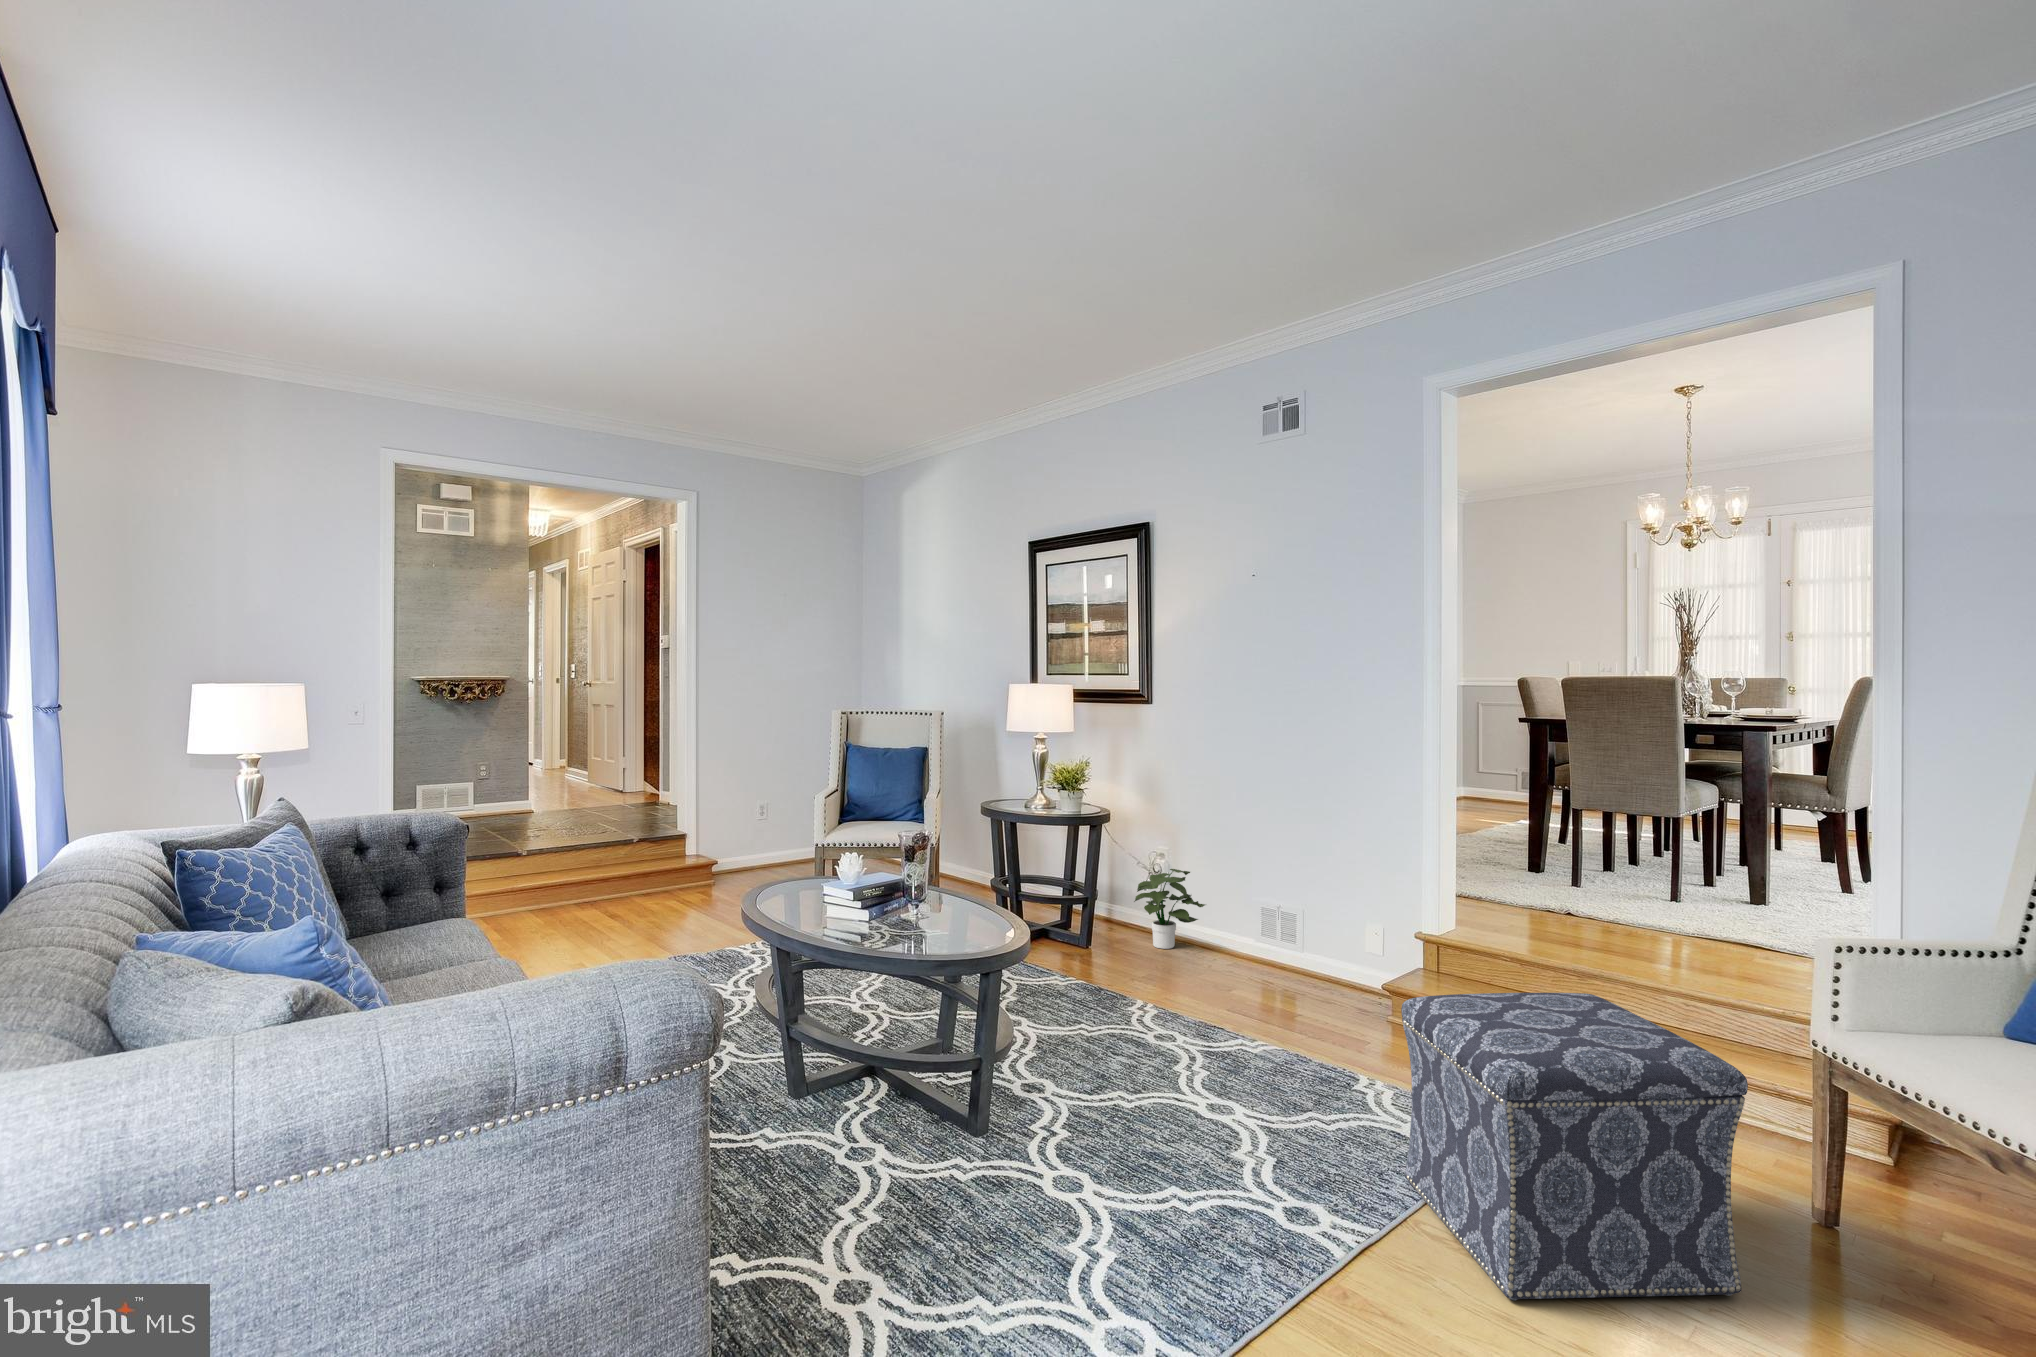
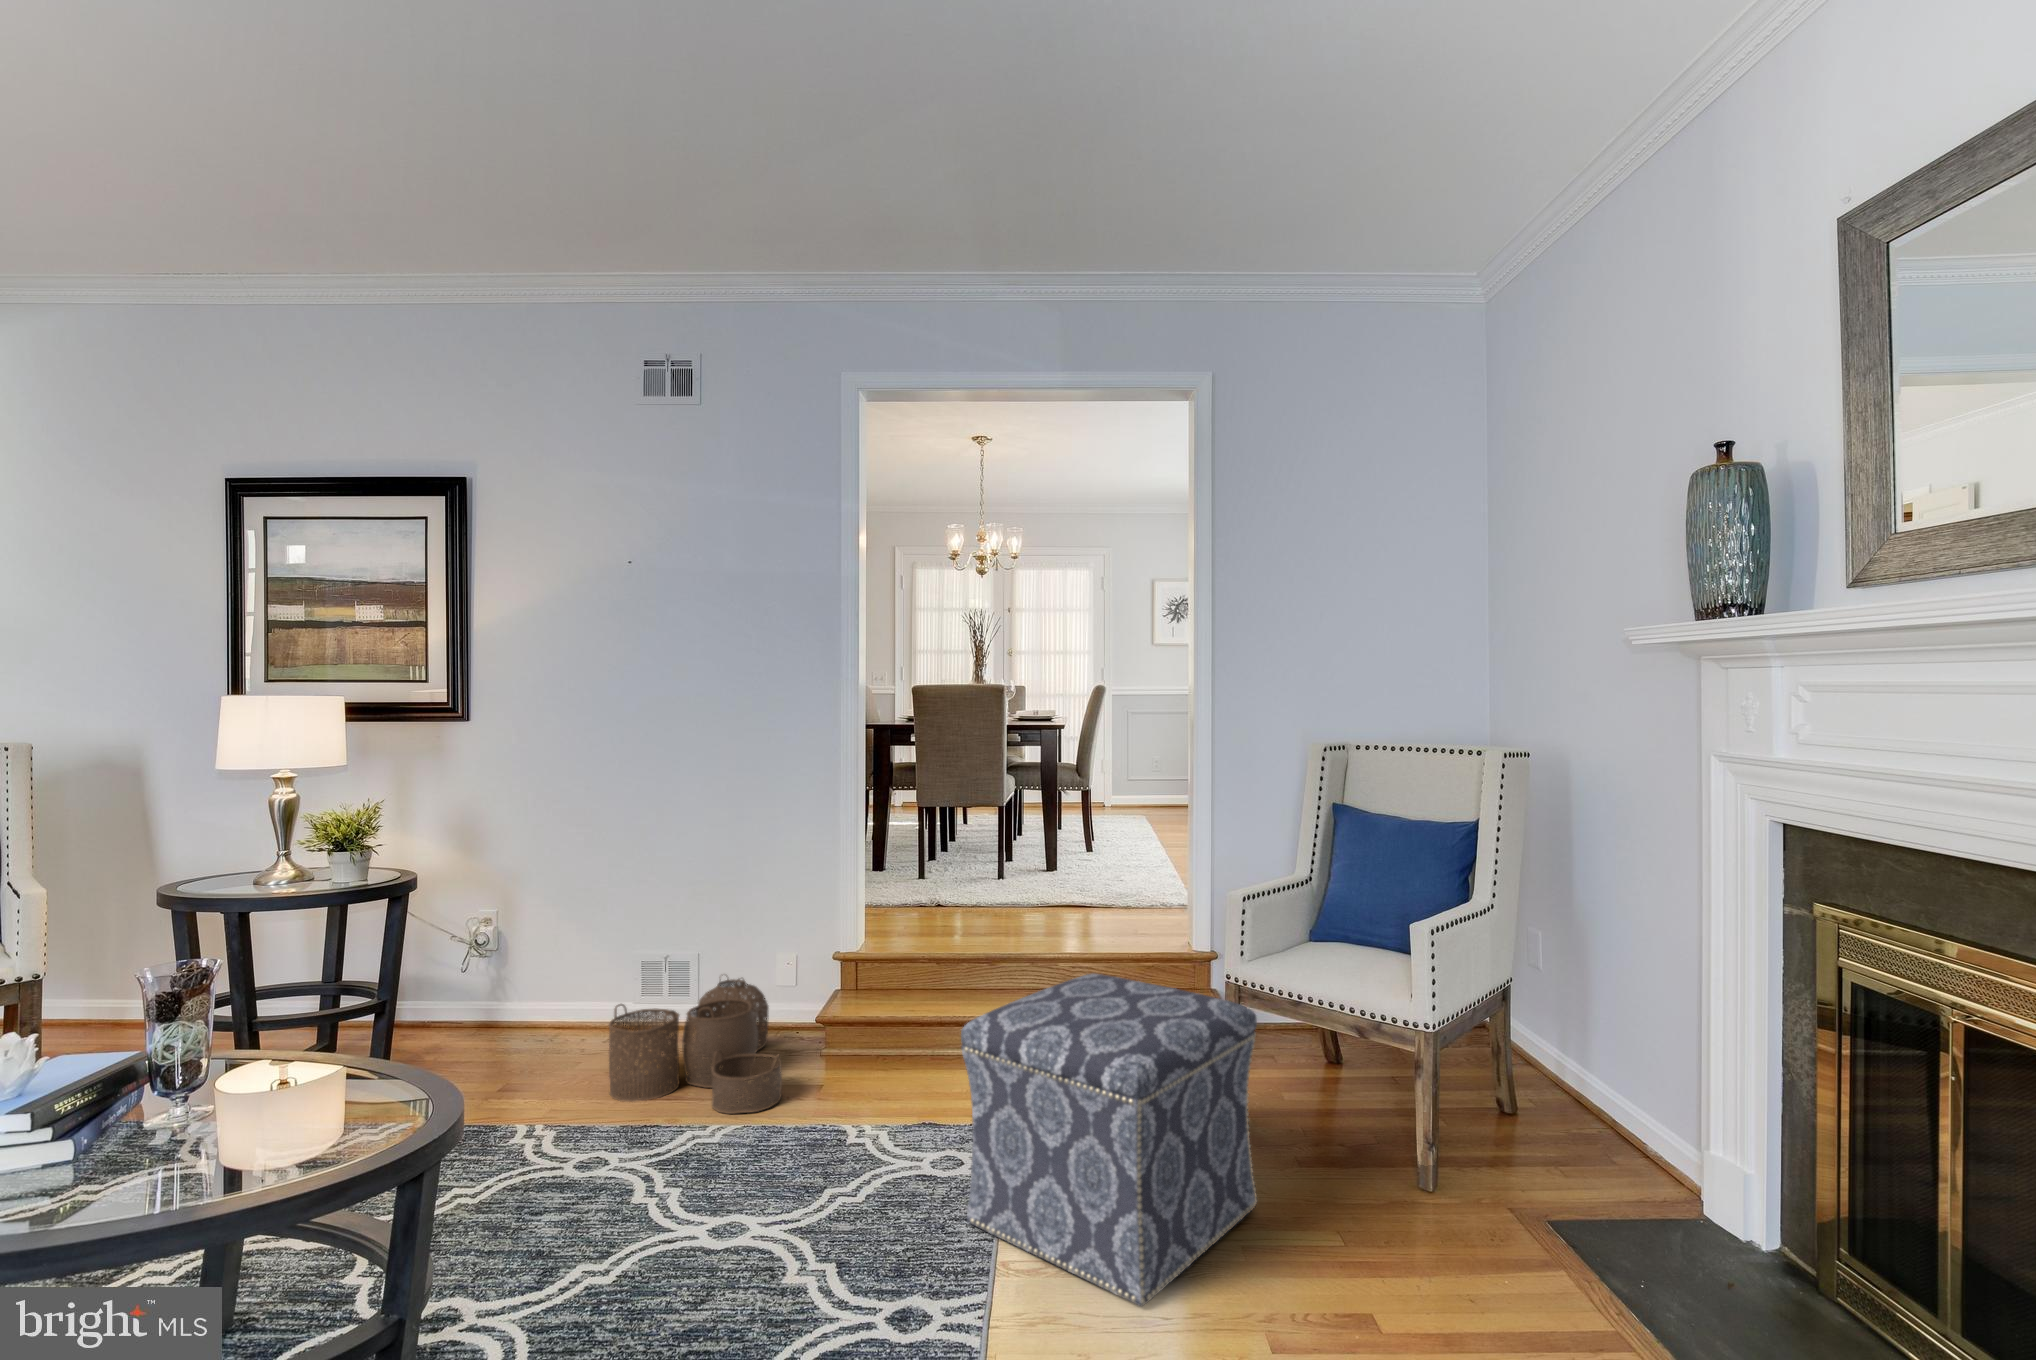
potted plant: present [1134,869,1205,949] -> none [459,938,567,1047]
woven basket: none [1205,928,1352,1045] -> present [609,979,782,1114]

